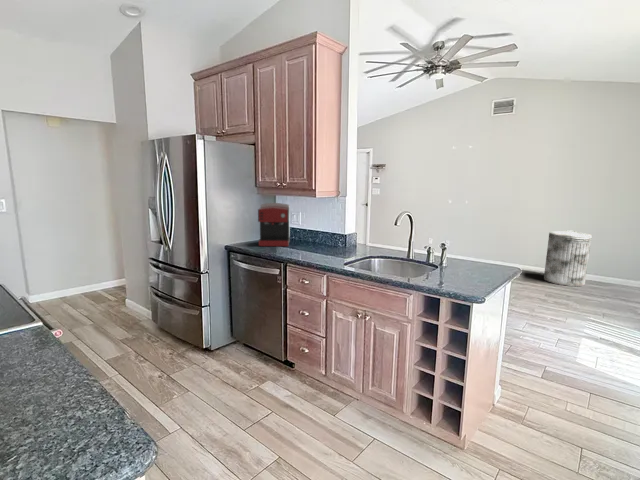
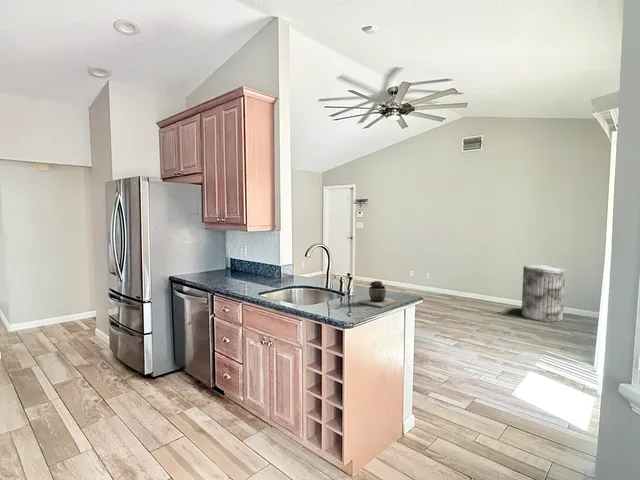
coffee maker: present [258,203,290,246] -> none [199,237,235,278]
succulent plant: none [463,251,502,279] -> present [358,281,398,307]

